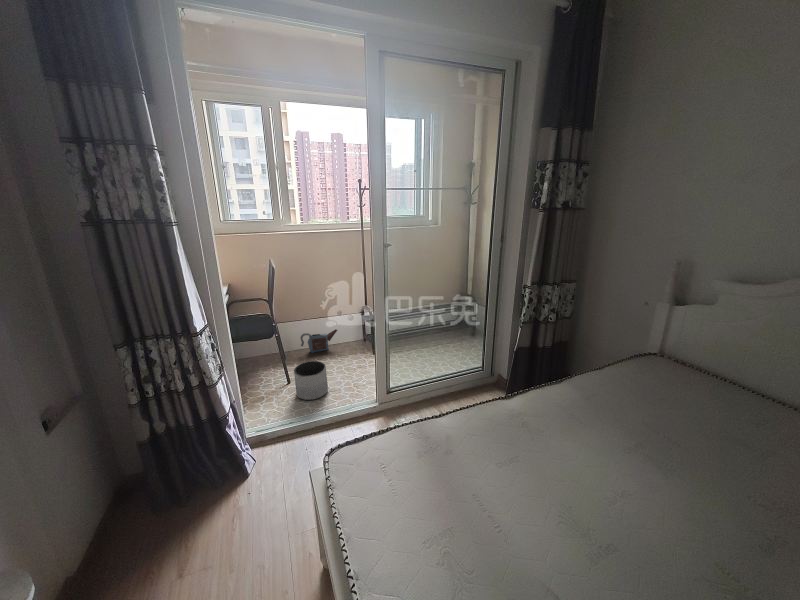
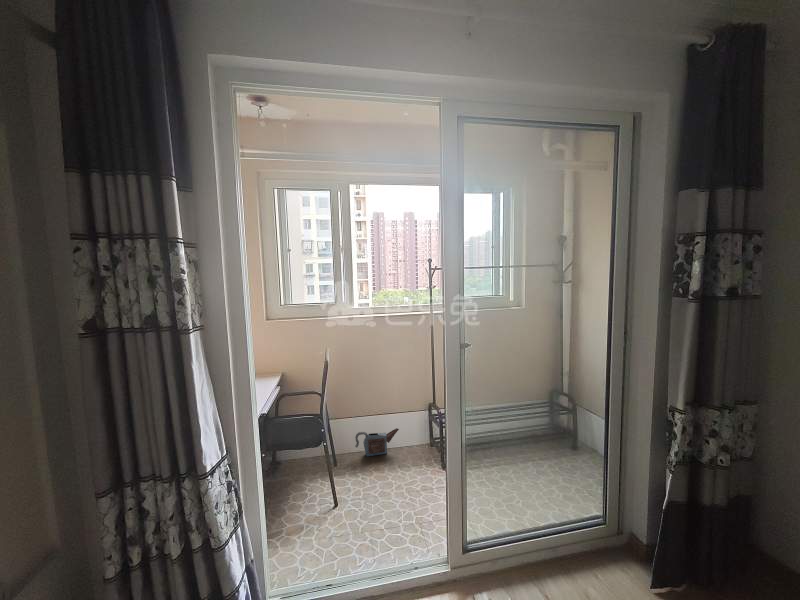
planter: present [294,361,328,400] -> none [341,480,382,539]

